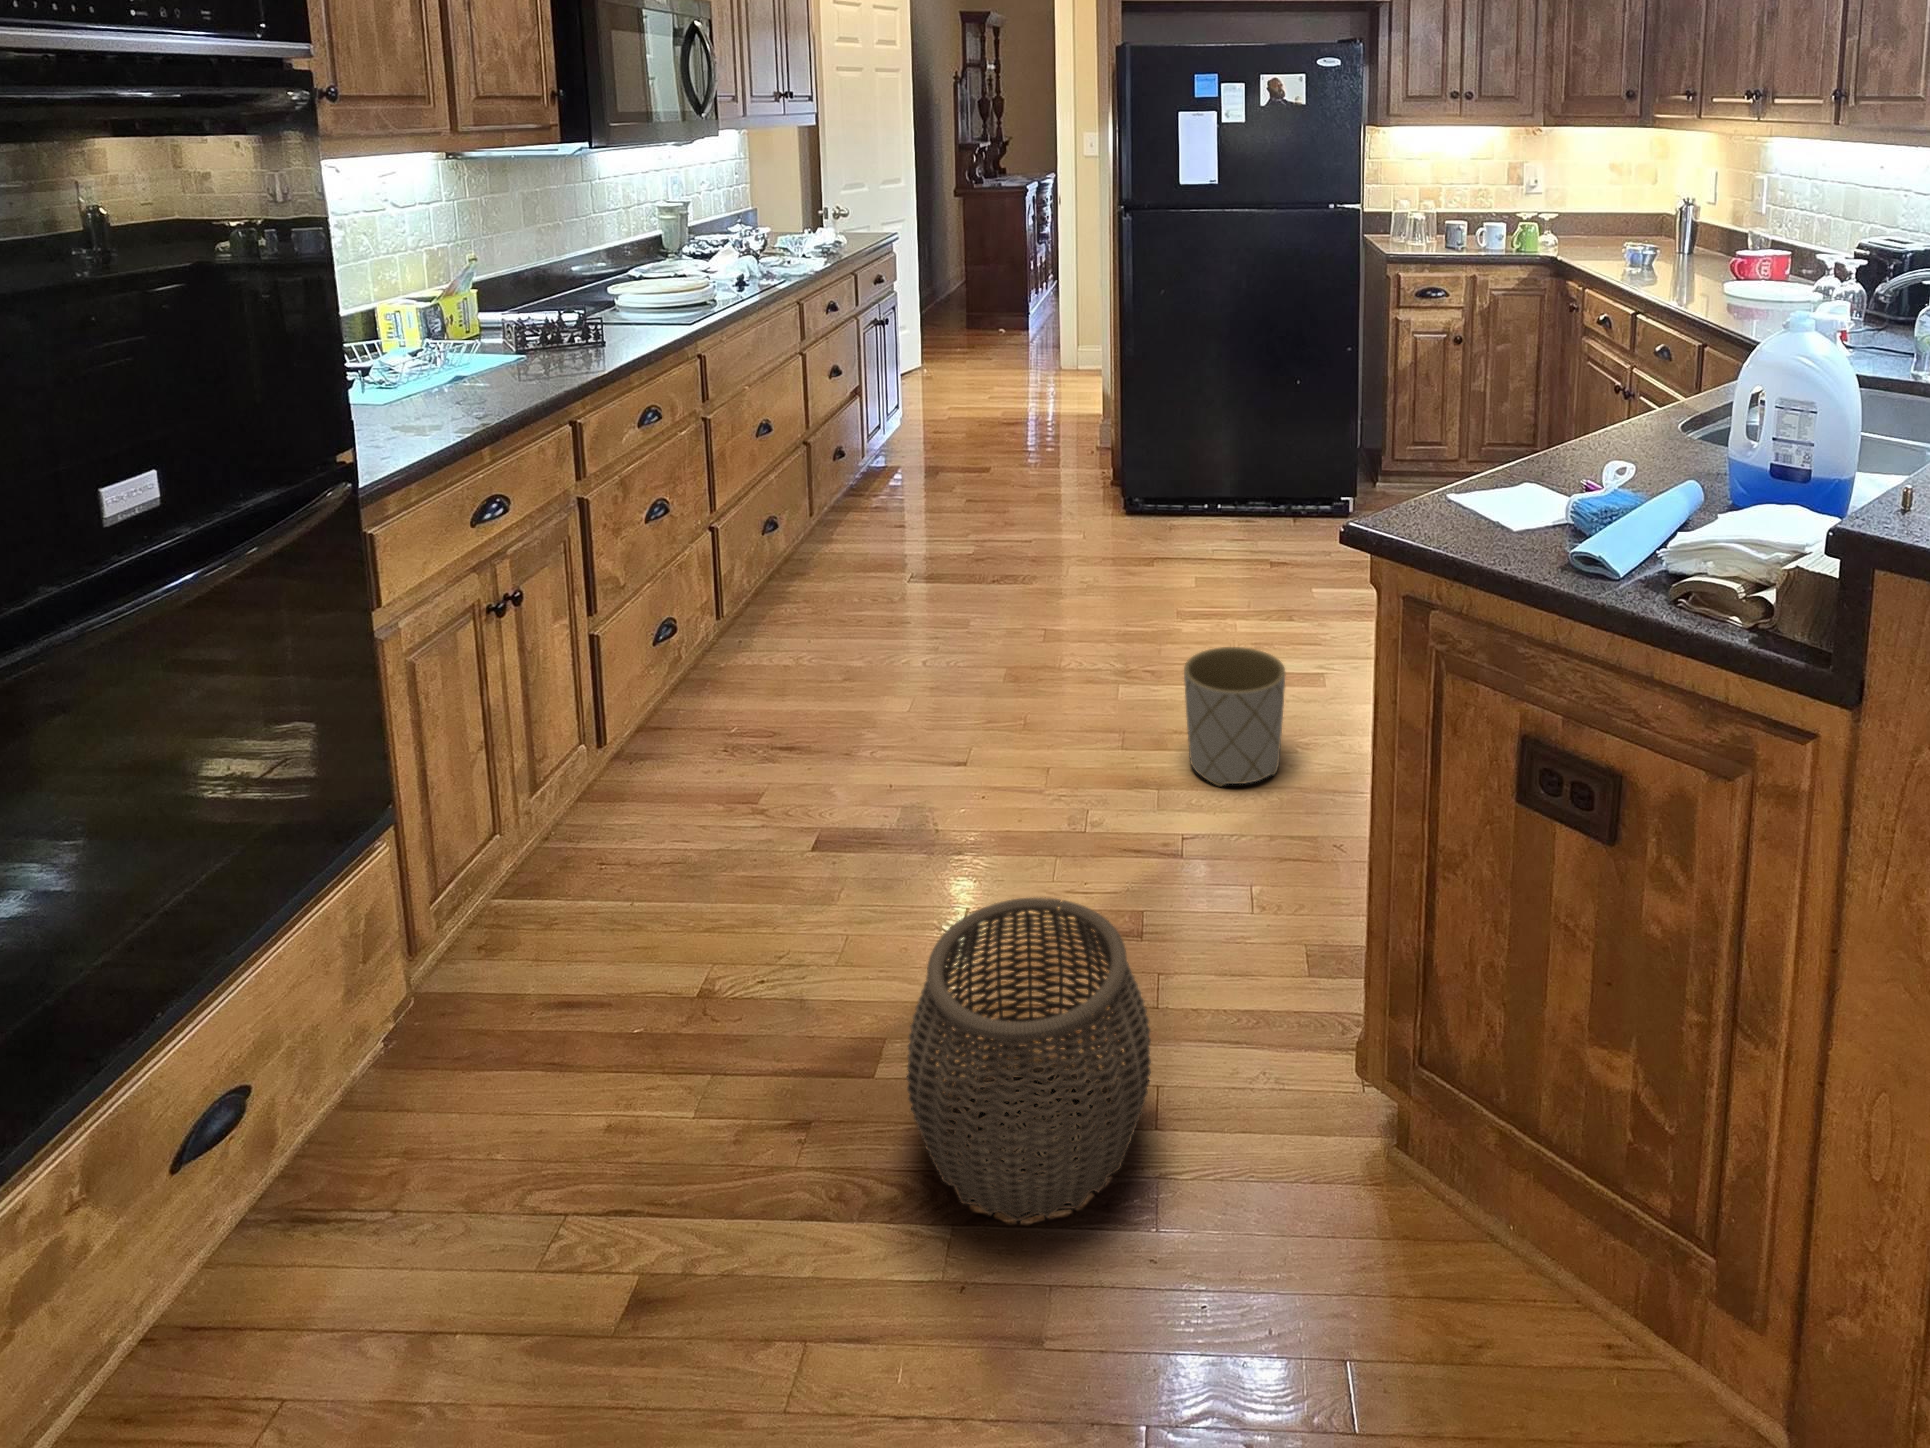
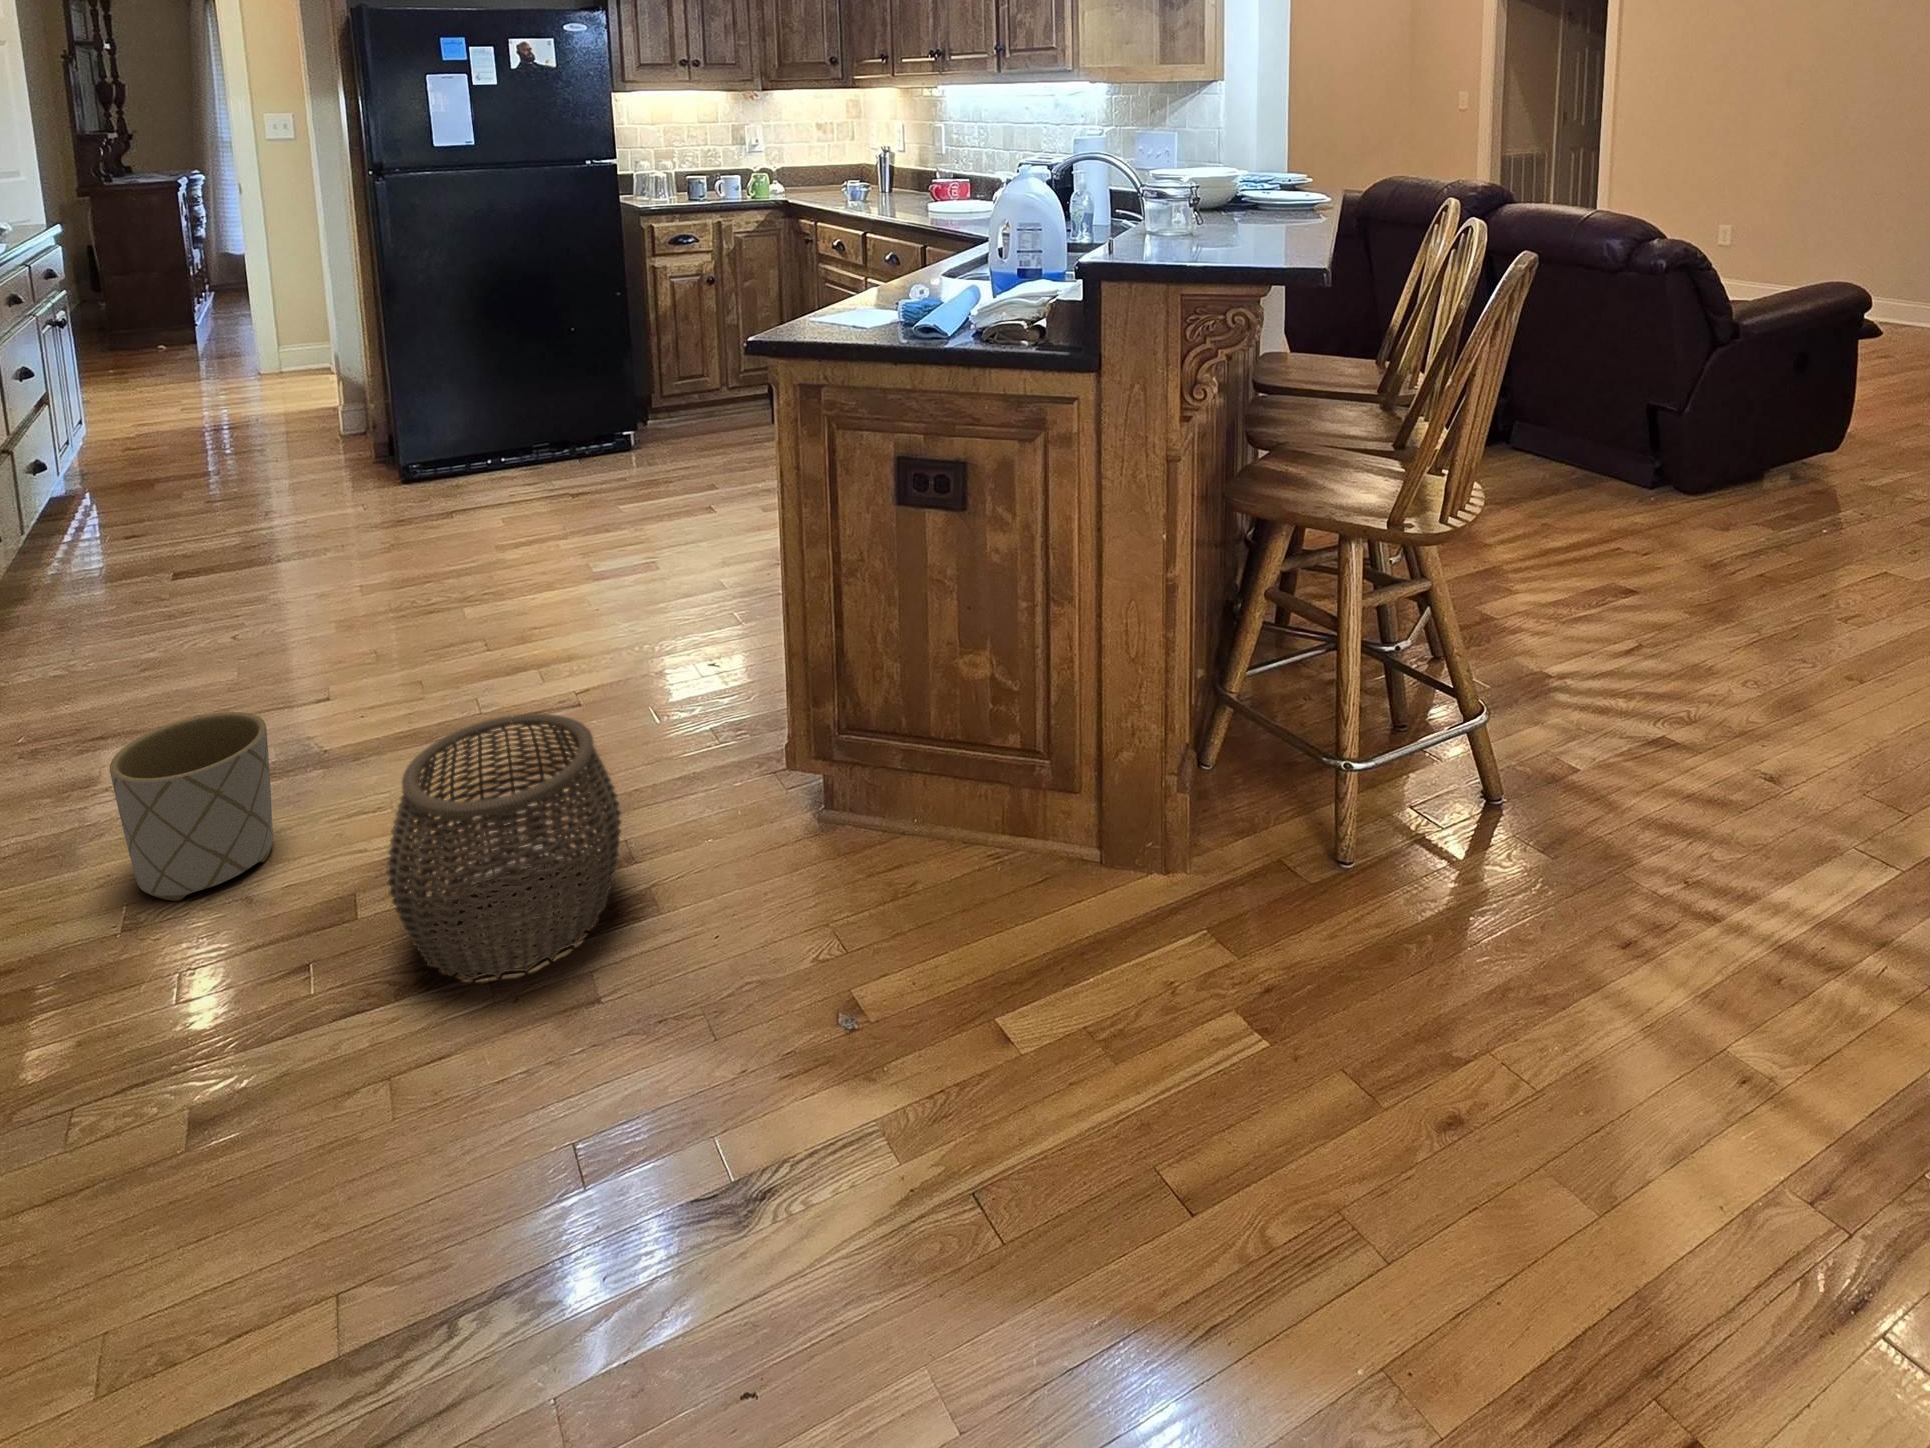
planter: present [1184,647,1285,787] -> present [110,712,273,901]

